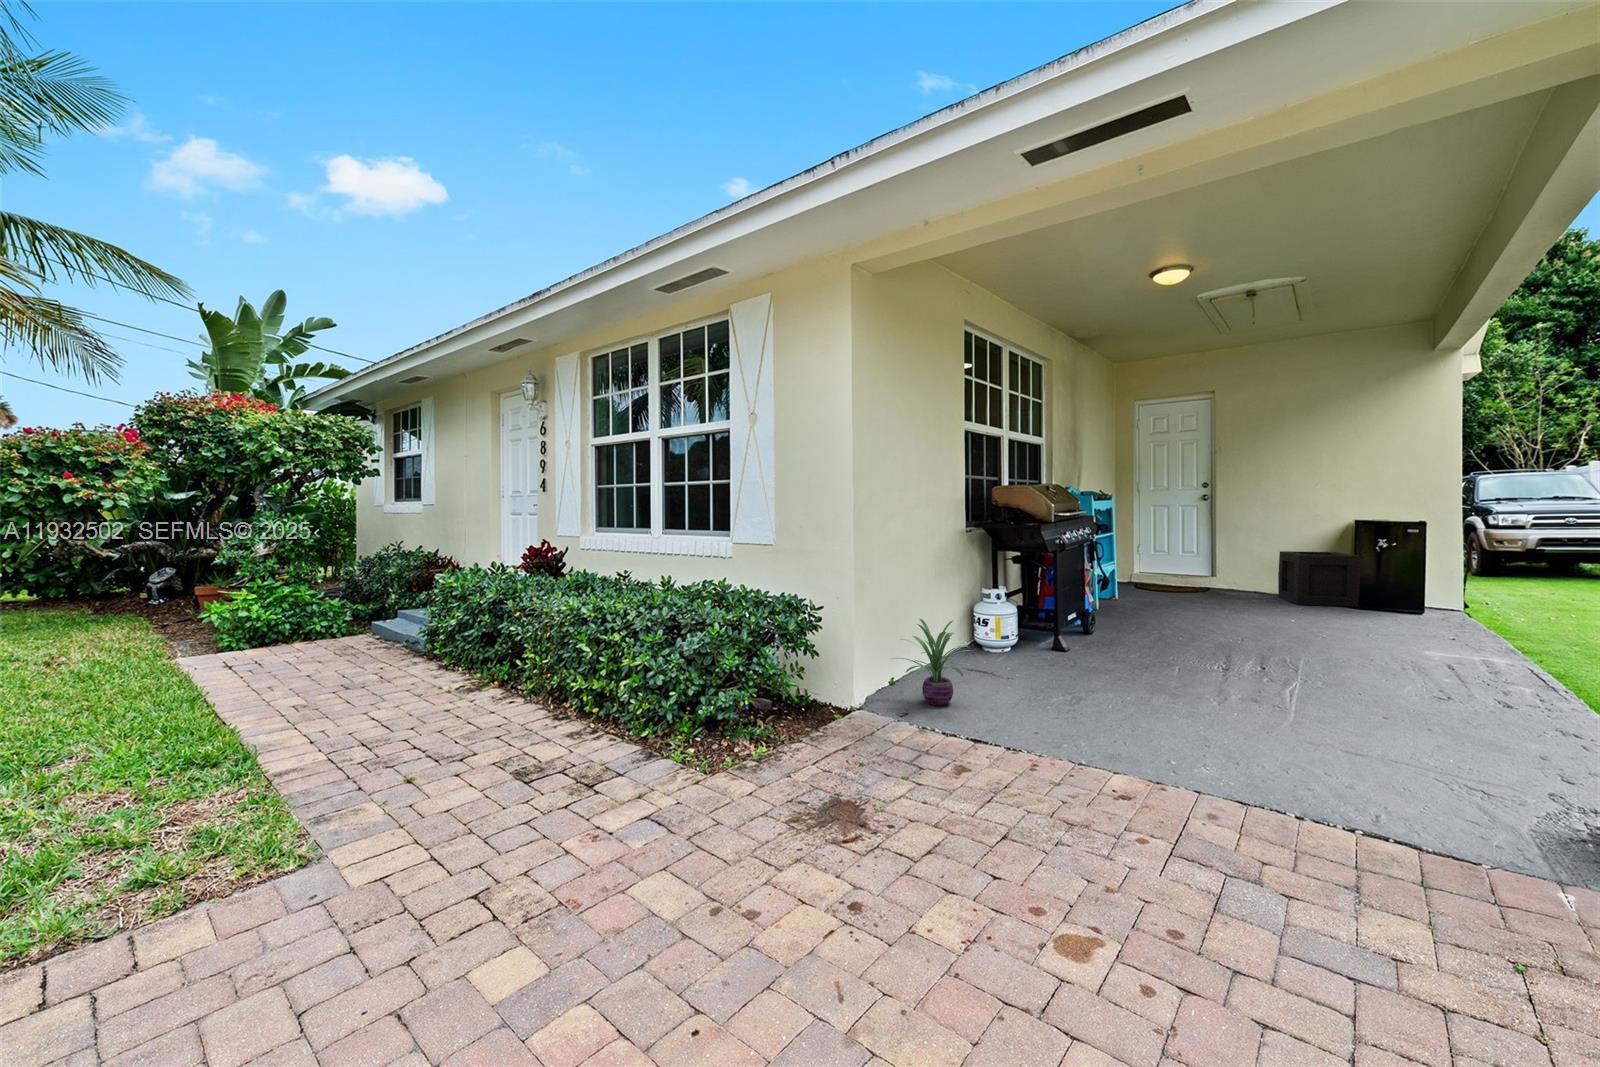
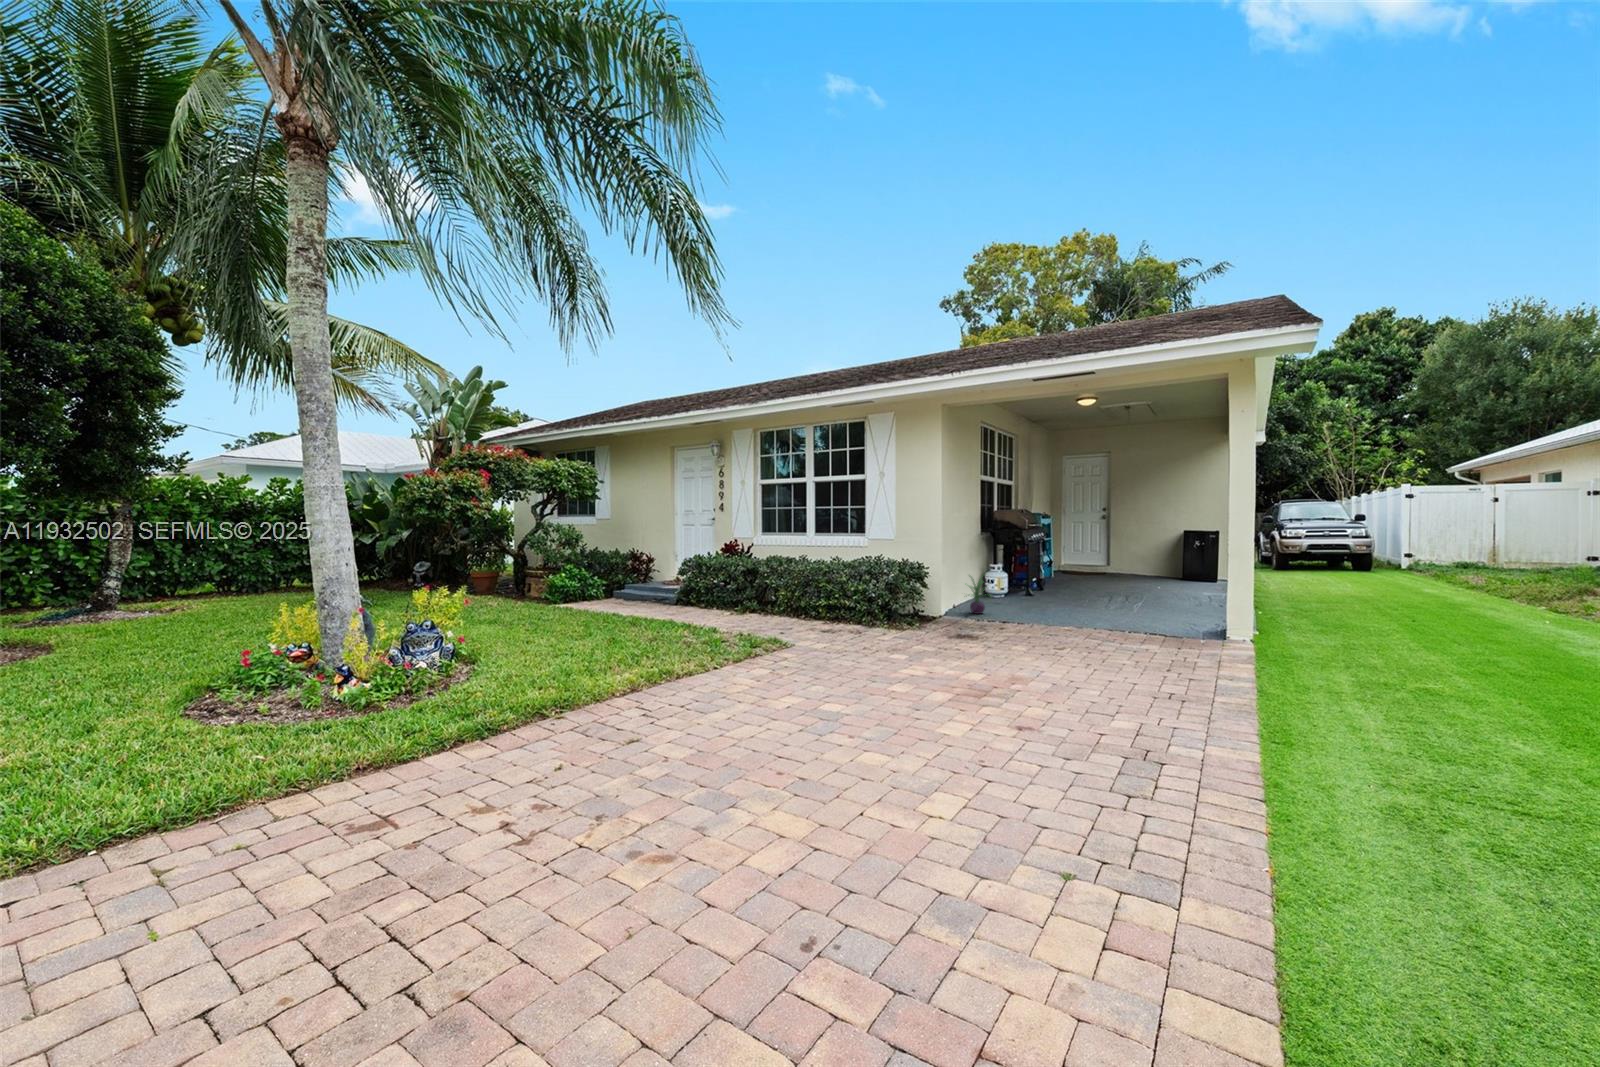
wooden crate: present [1278,551,1360,607] -> none [1148,549,1188,580]

